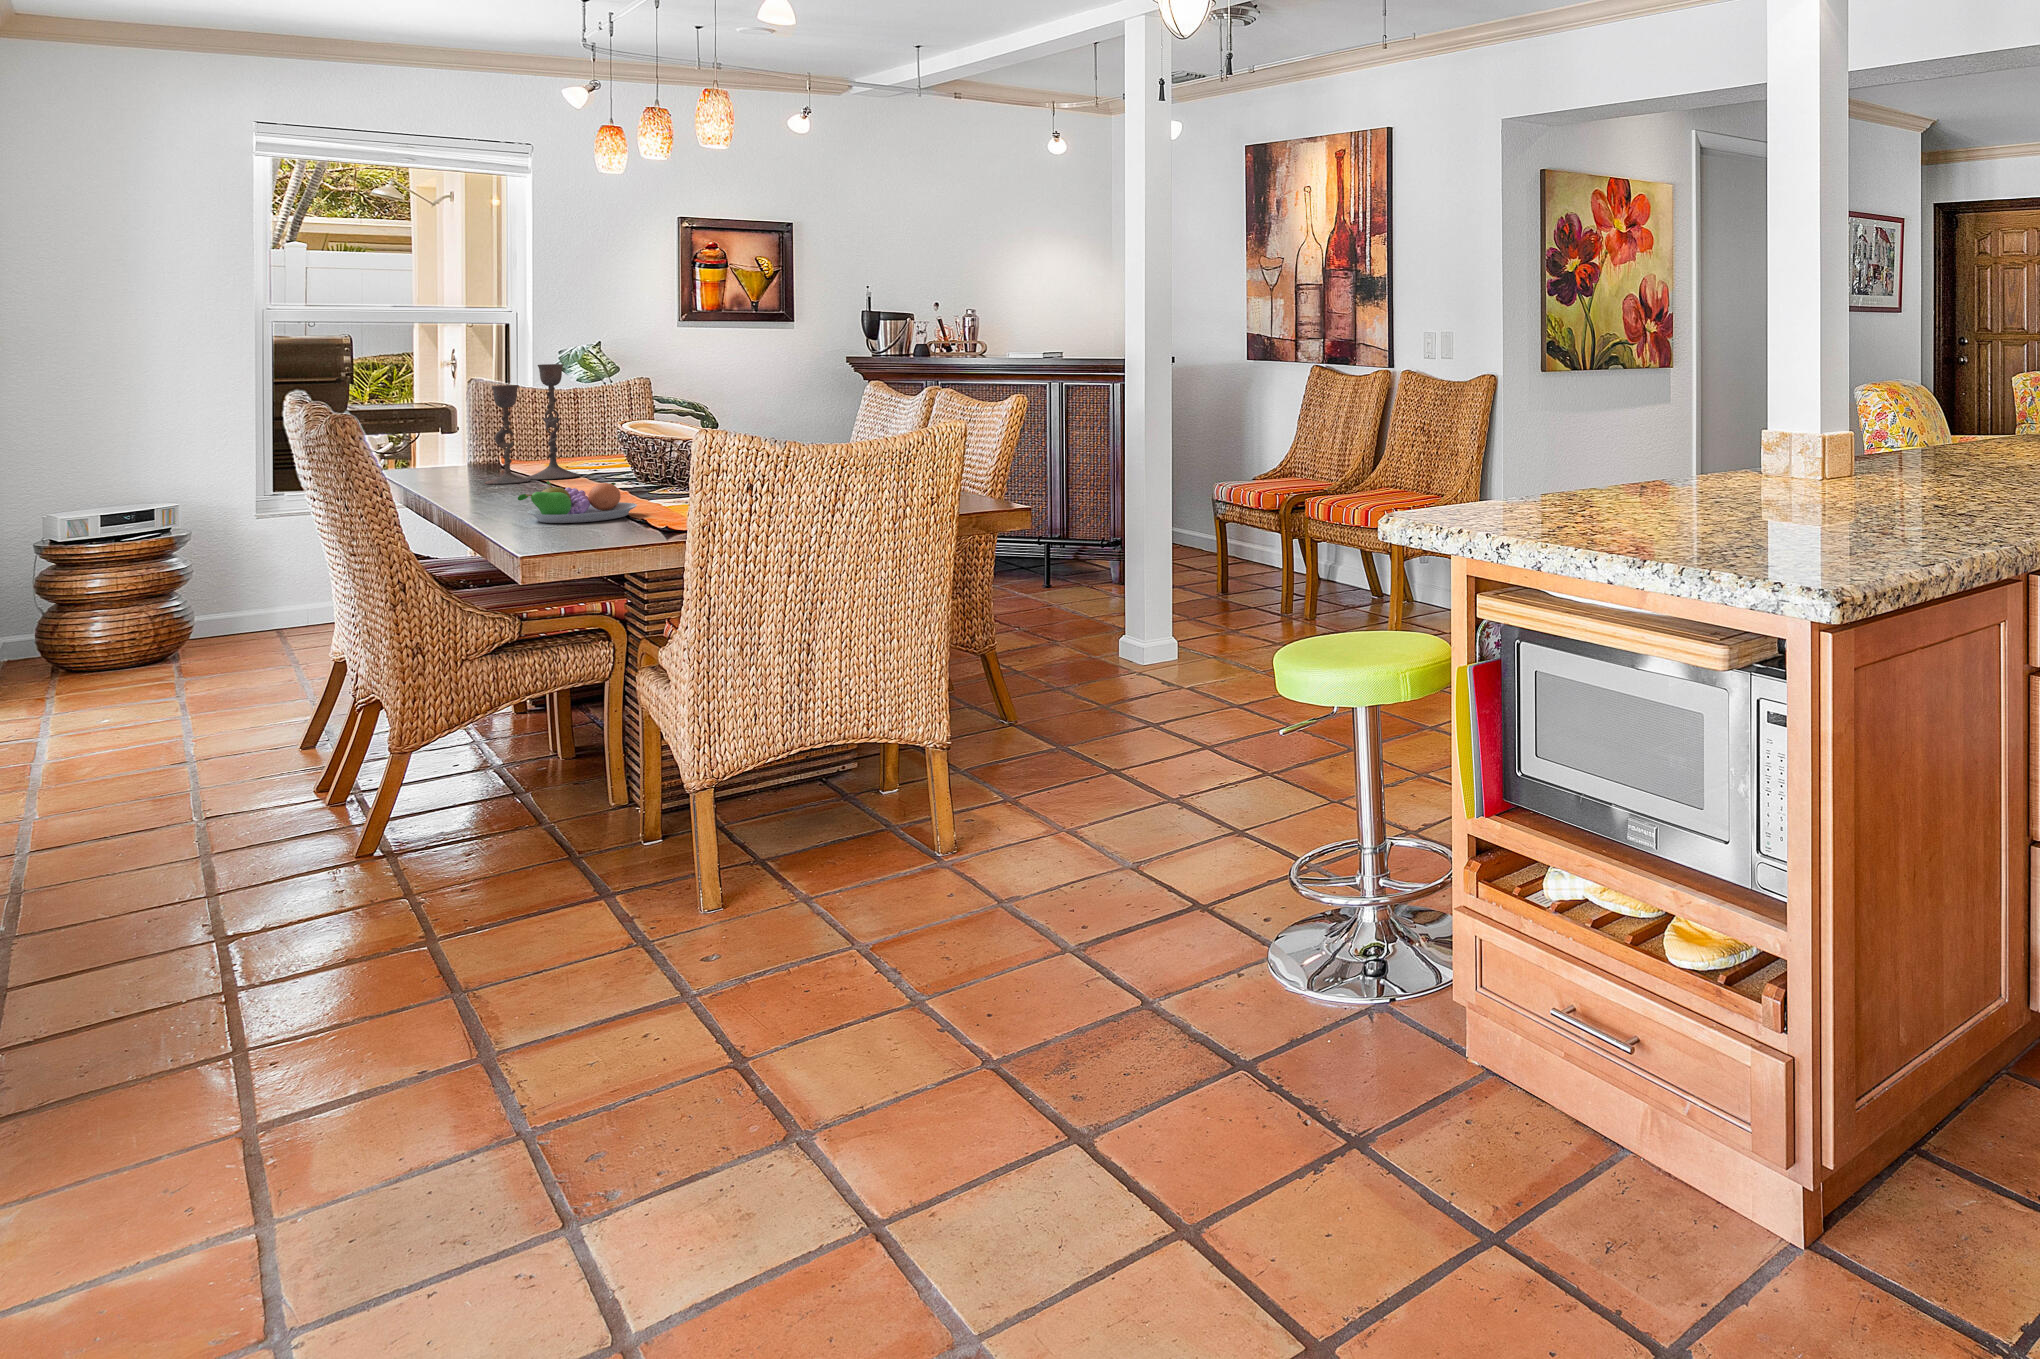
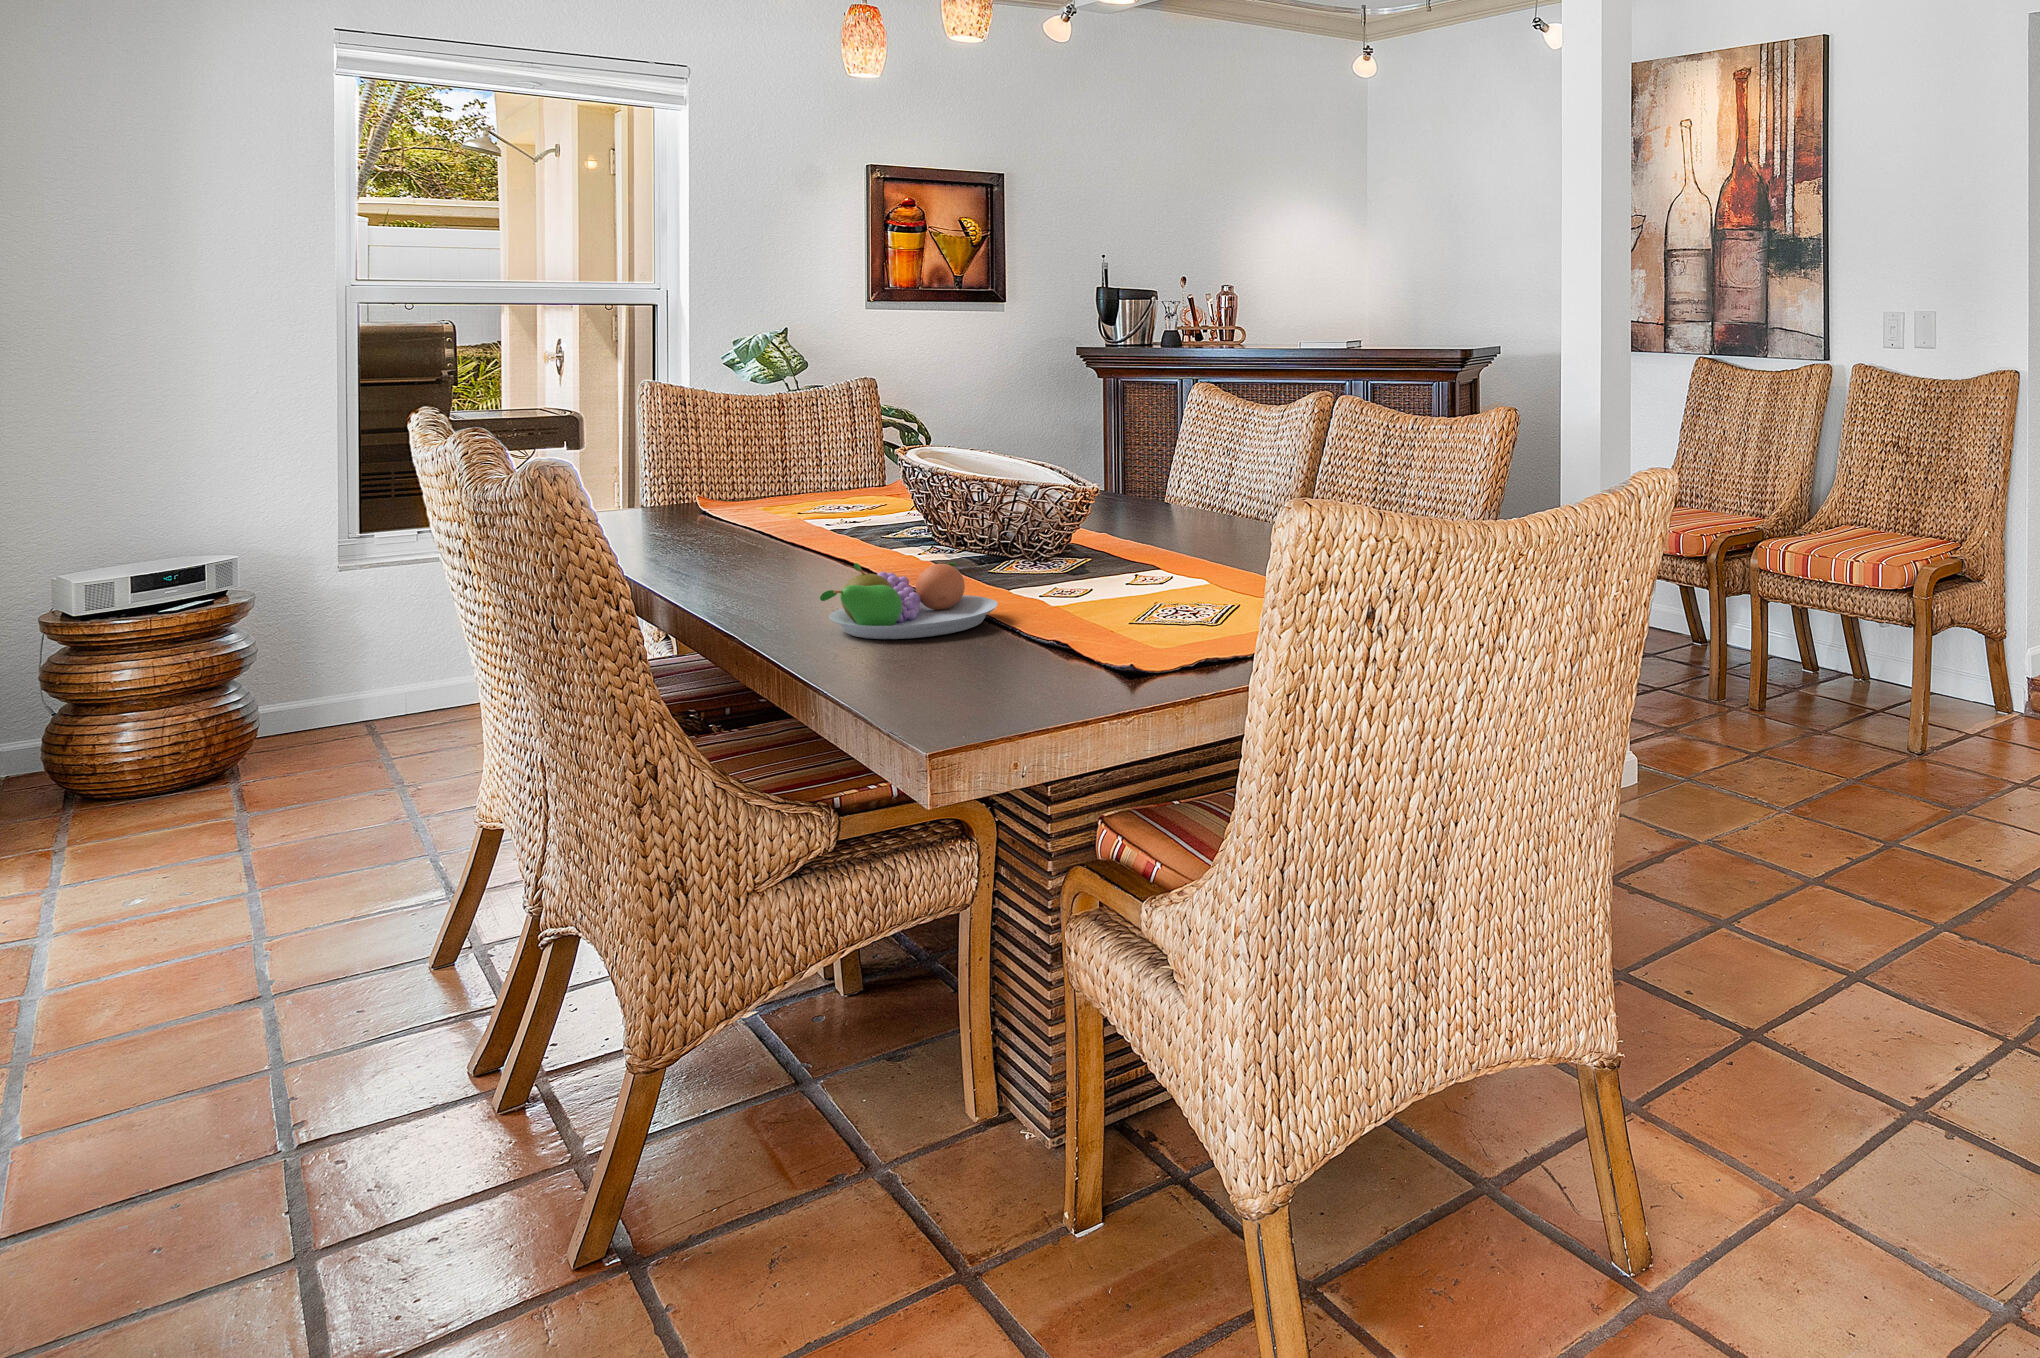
candlestick: present [485,364,580,484] -> none [690,363,819,547]

